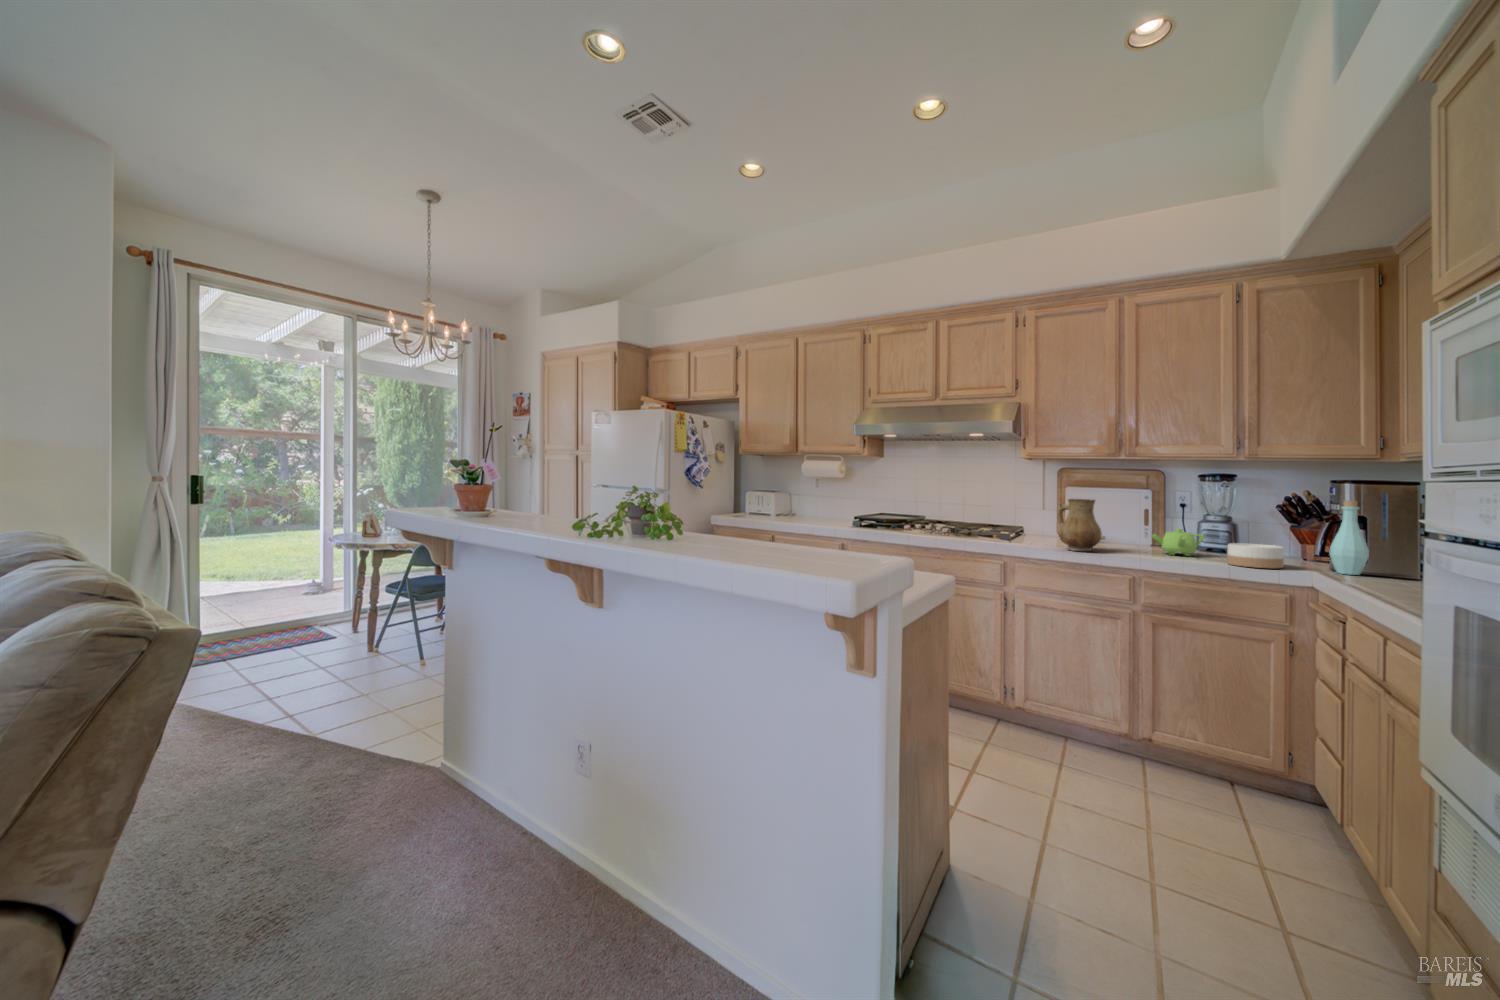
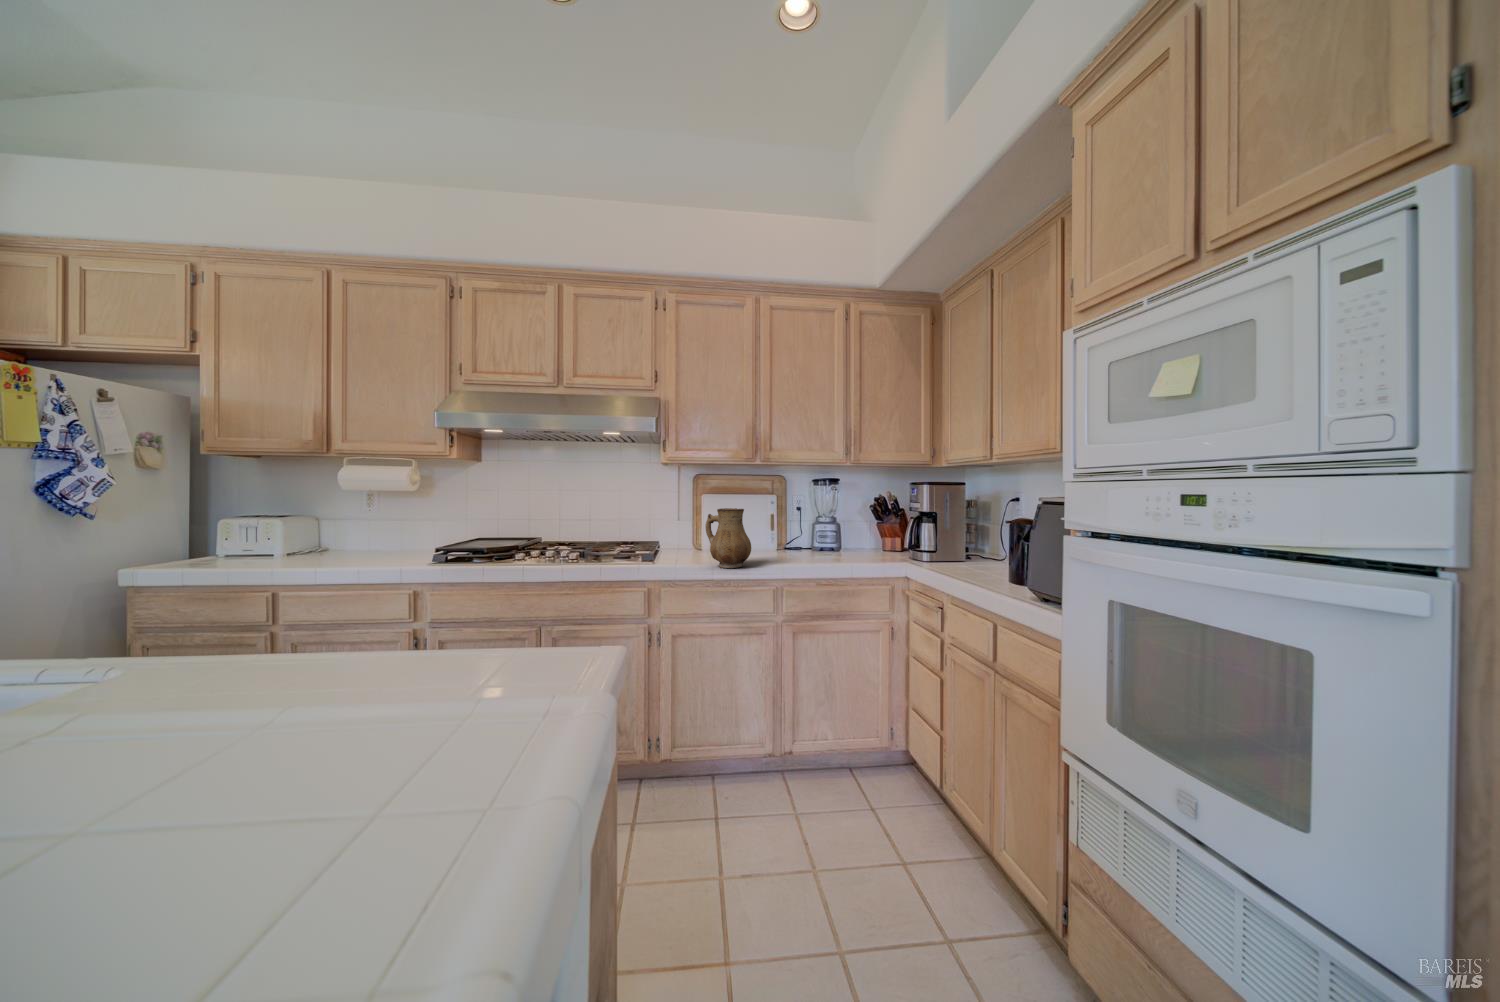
bottle: present [1329,501,1369,575] -> none [921,500,945,565]
teapot: present [1152,529,1205,556] -> none [789,534,830,561]
bowl: present [1227,543,1284,568] -> none [854,544,895,567]

